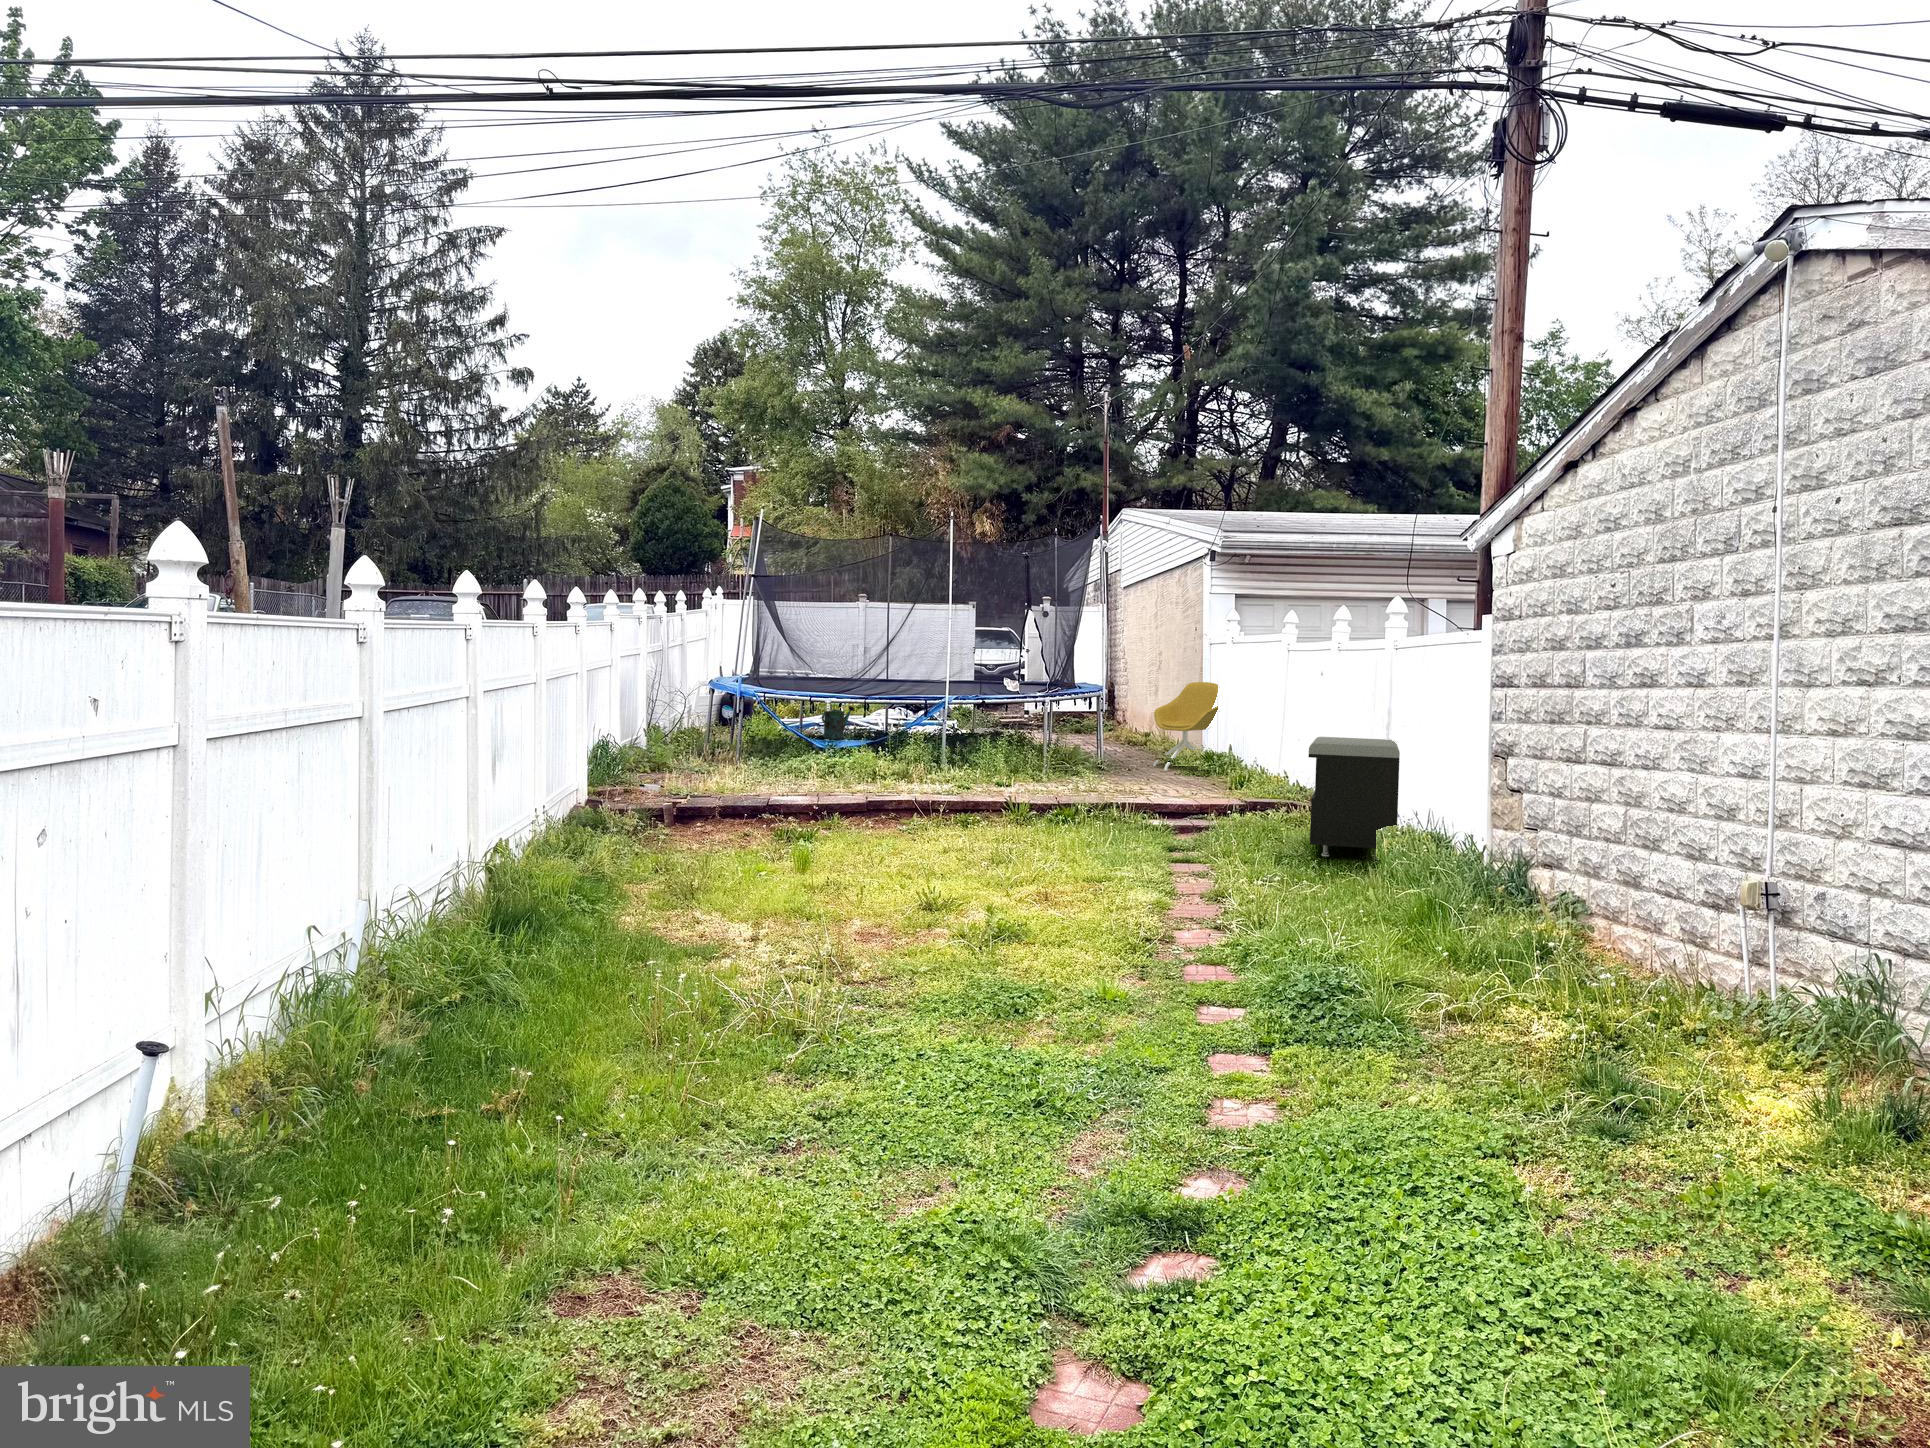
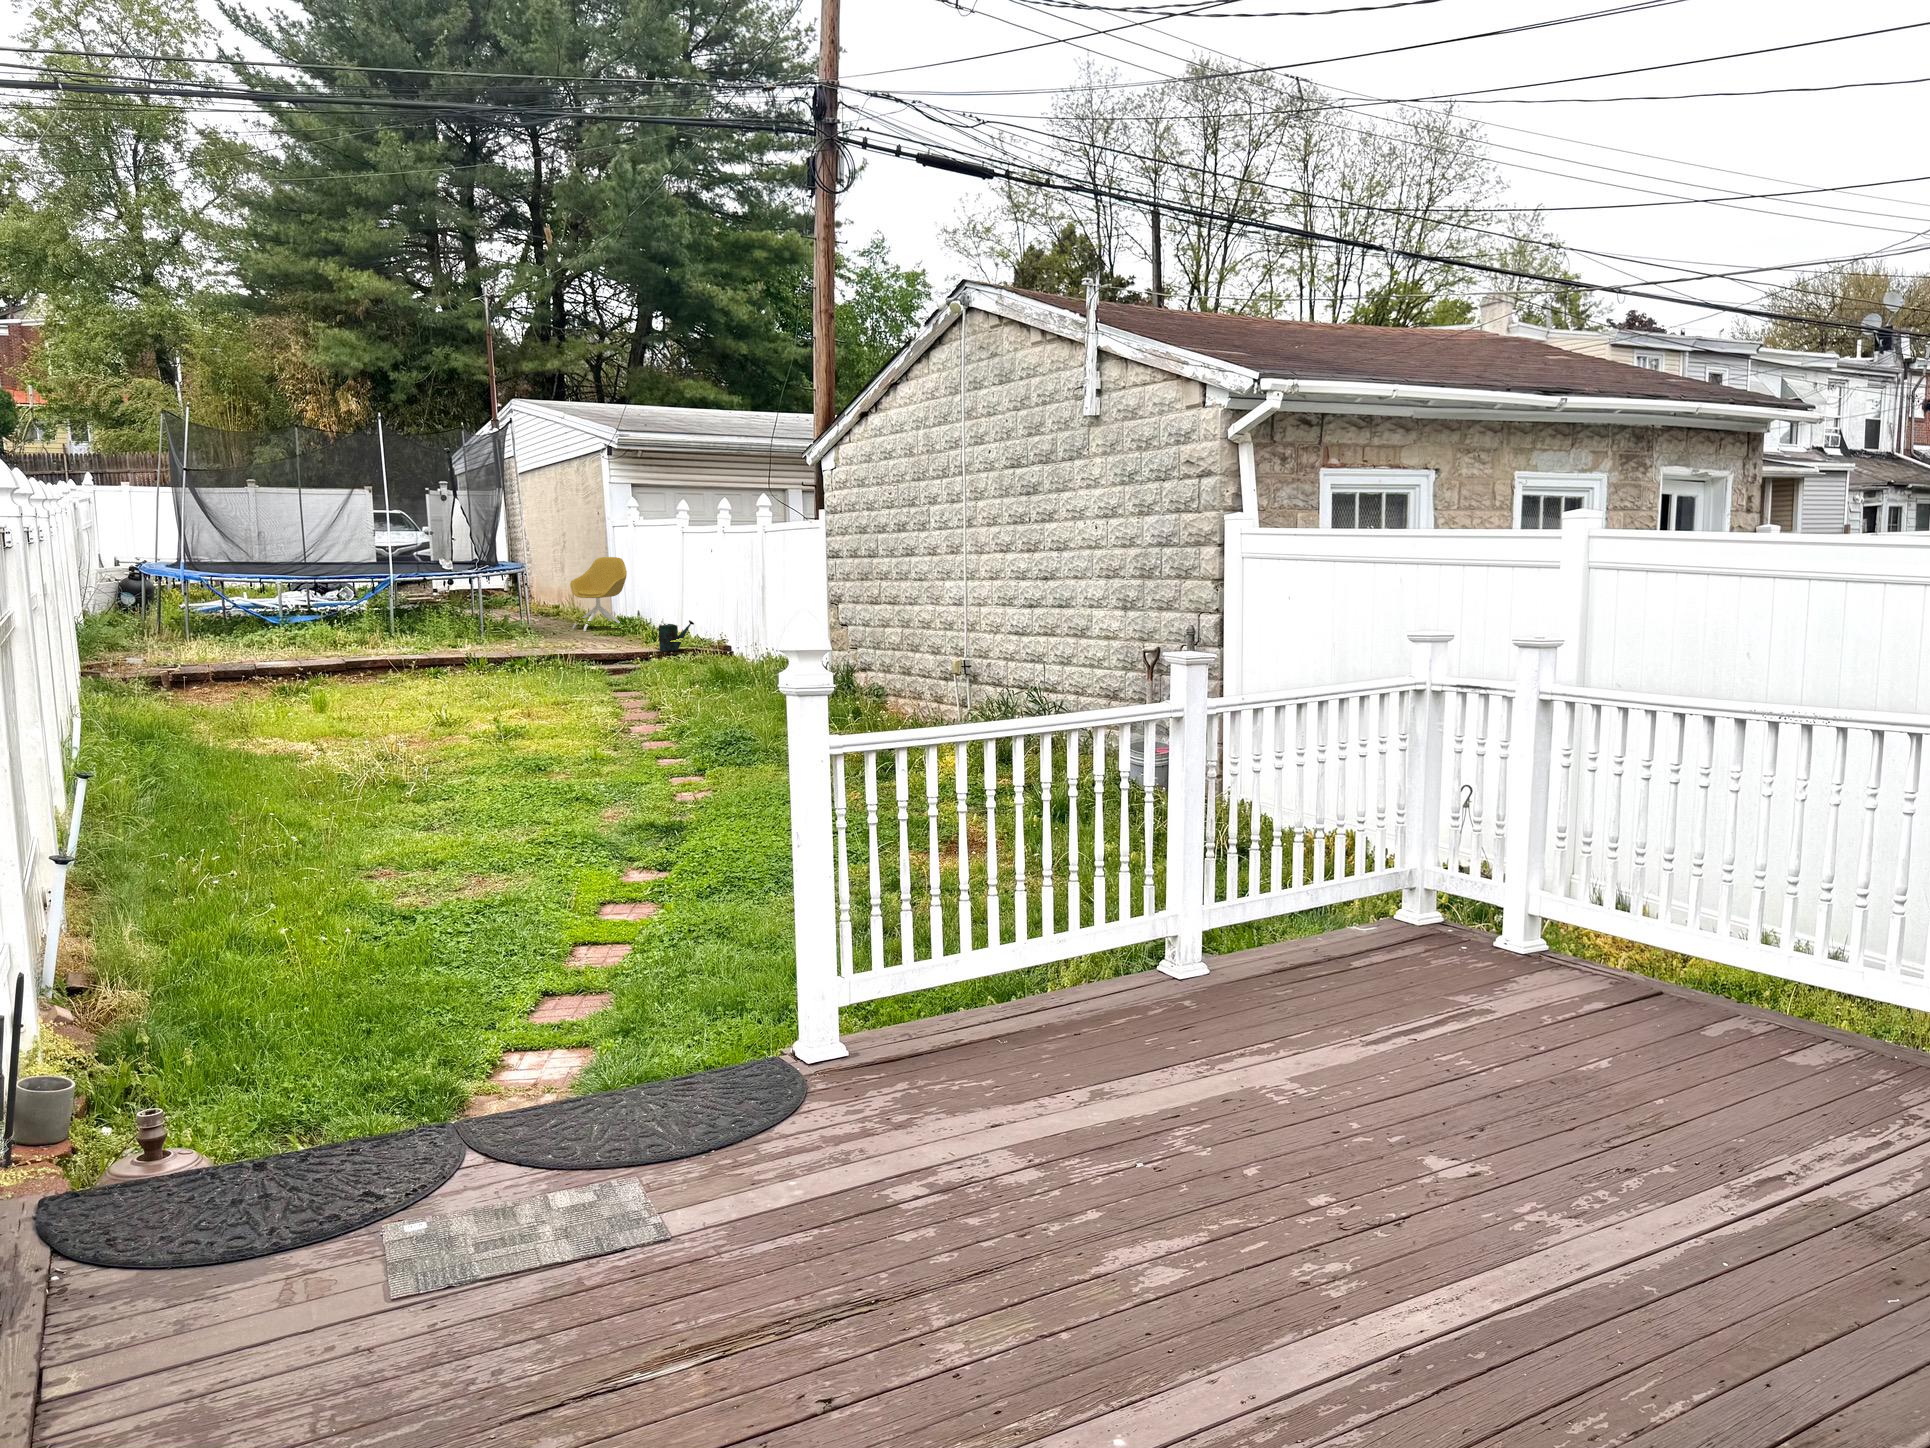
watering can: present [822,706,855,739] -> present [652,620,694,651]
storage bench: present [1308,737,1400,860] -> none [706,596,770,679]

